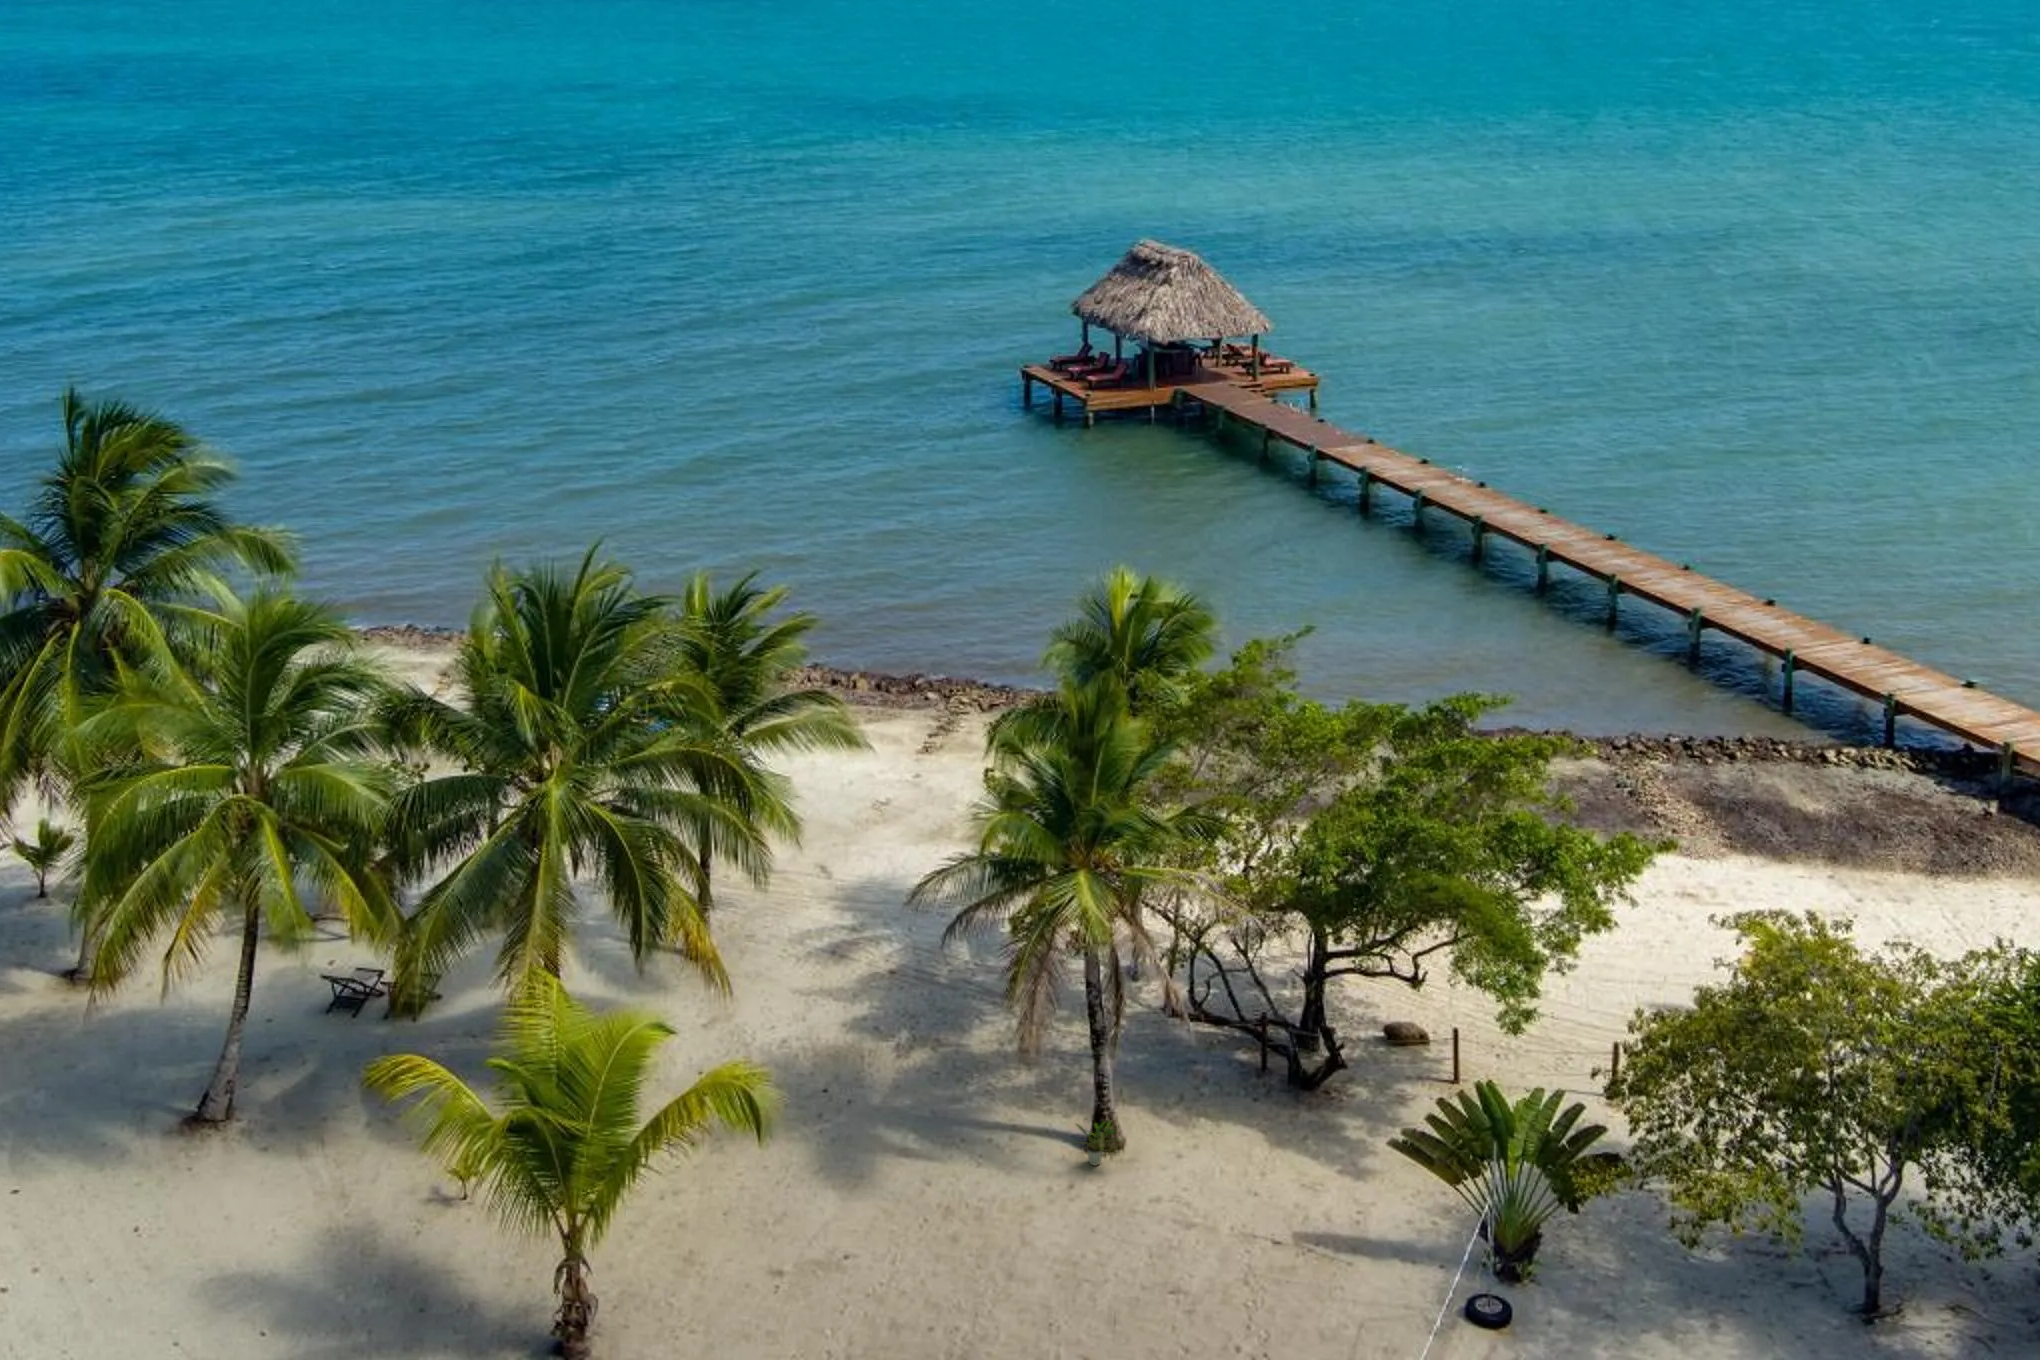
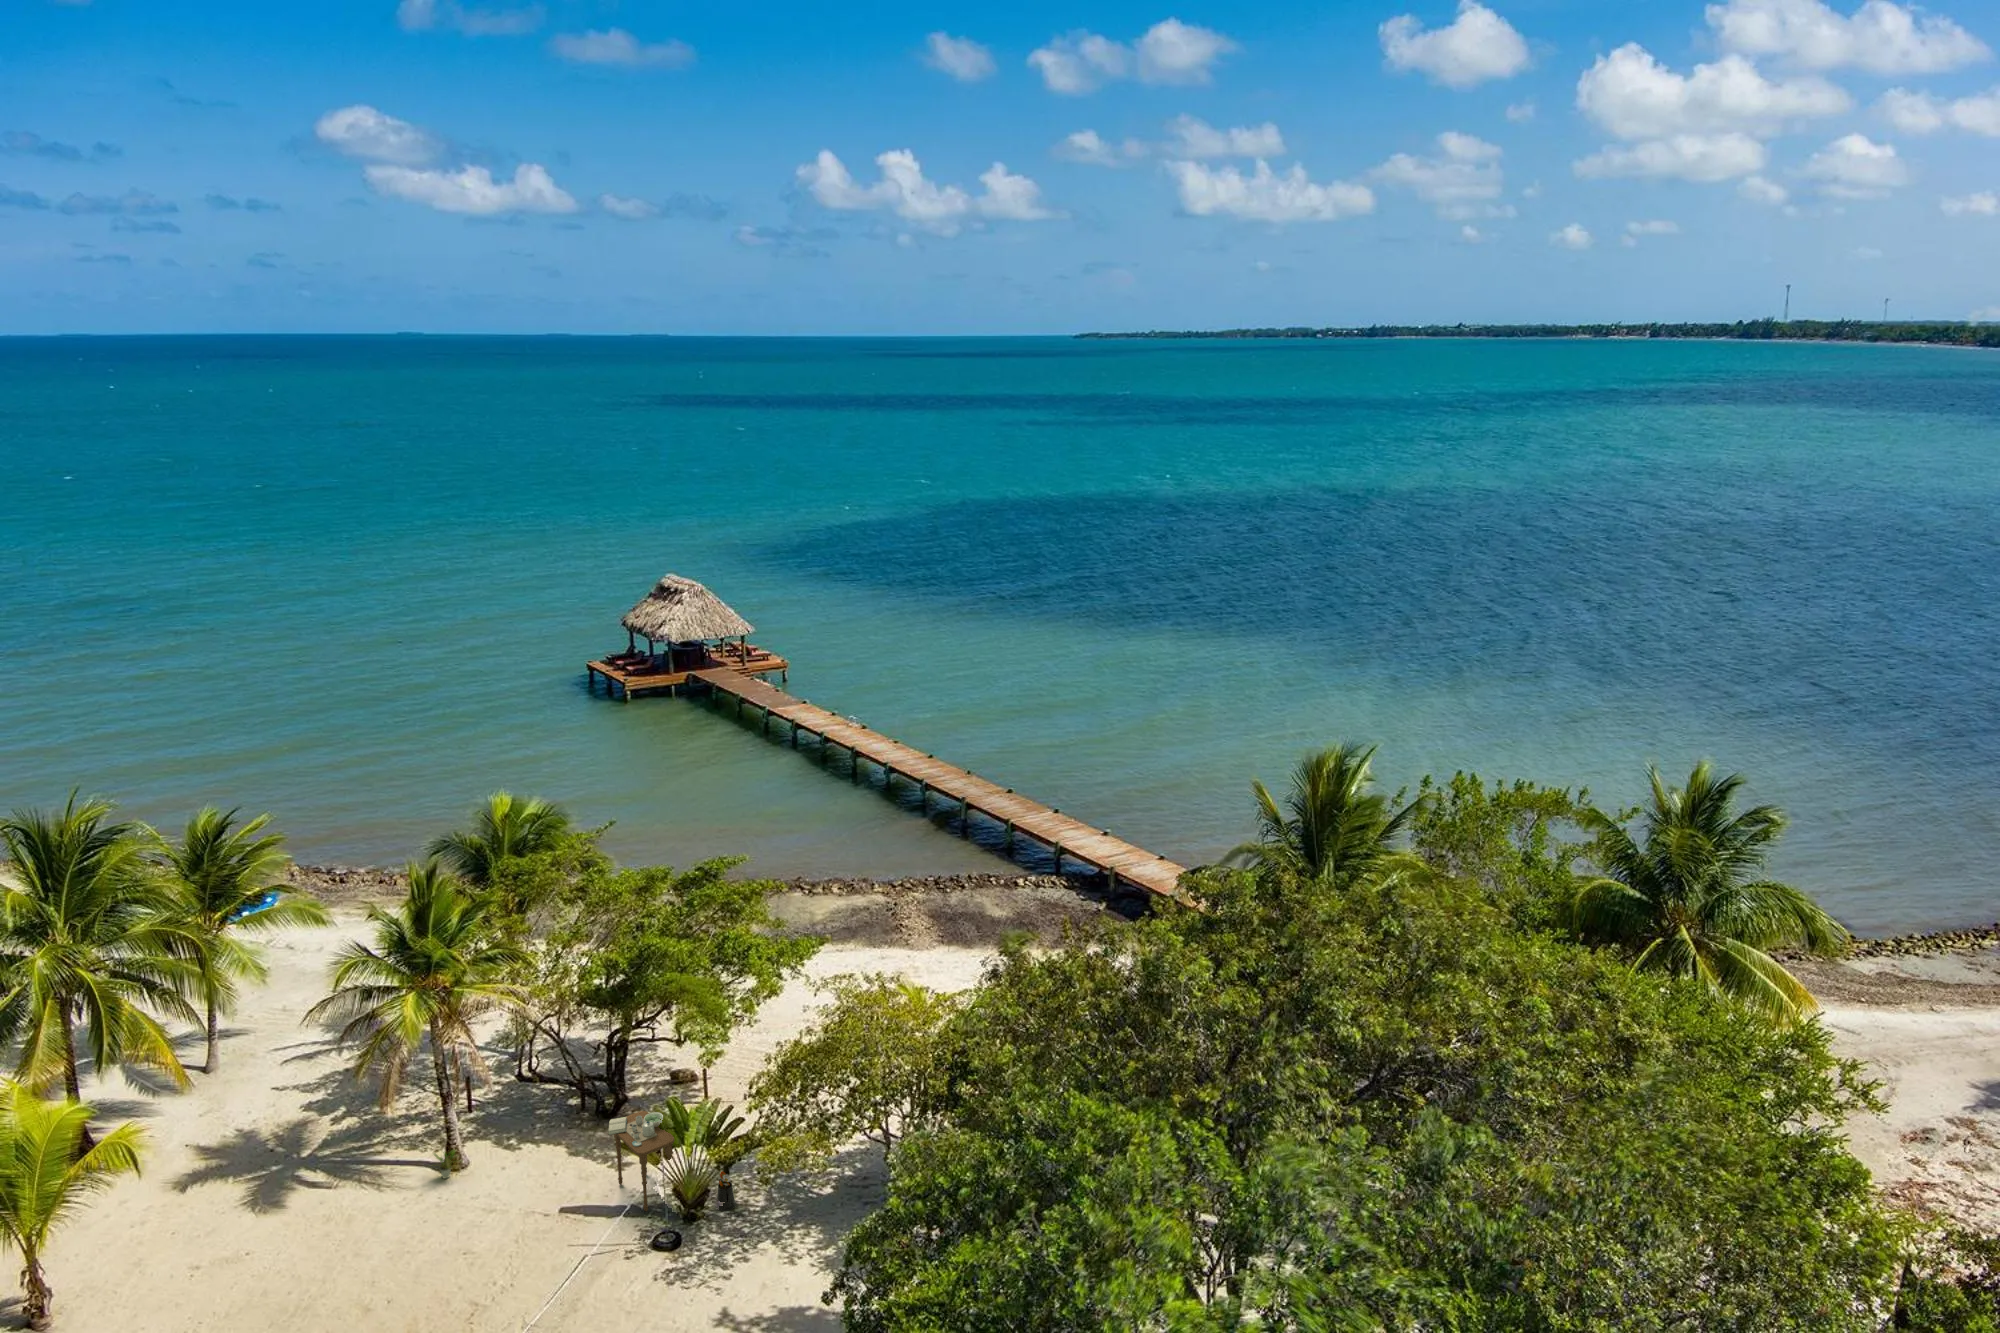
side table: none [1369,1090,1484,1255] -> present [609,1111,674,1211]
watering can: none [1546,1199,1581,1268] -> present [716,1171,736,1211]

